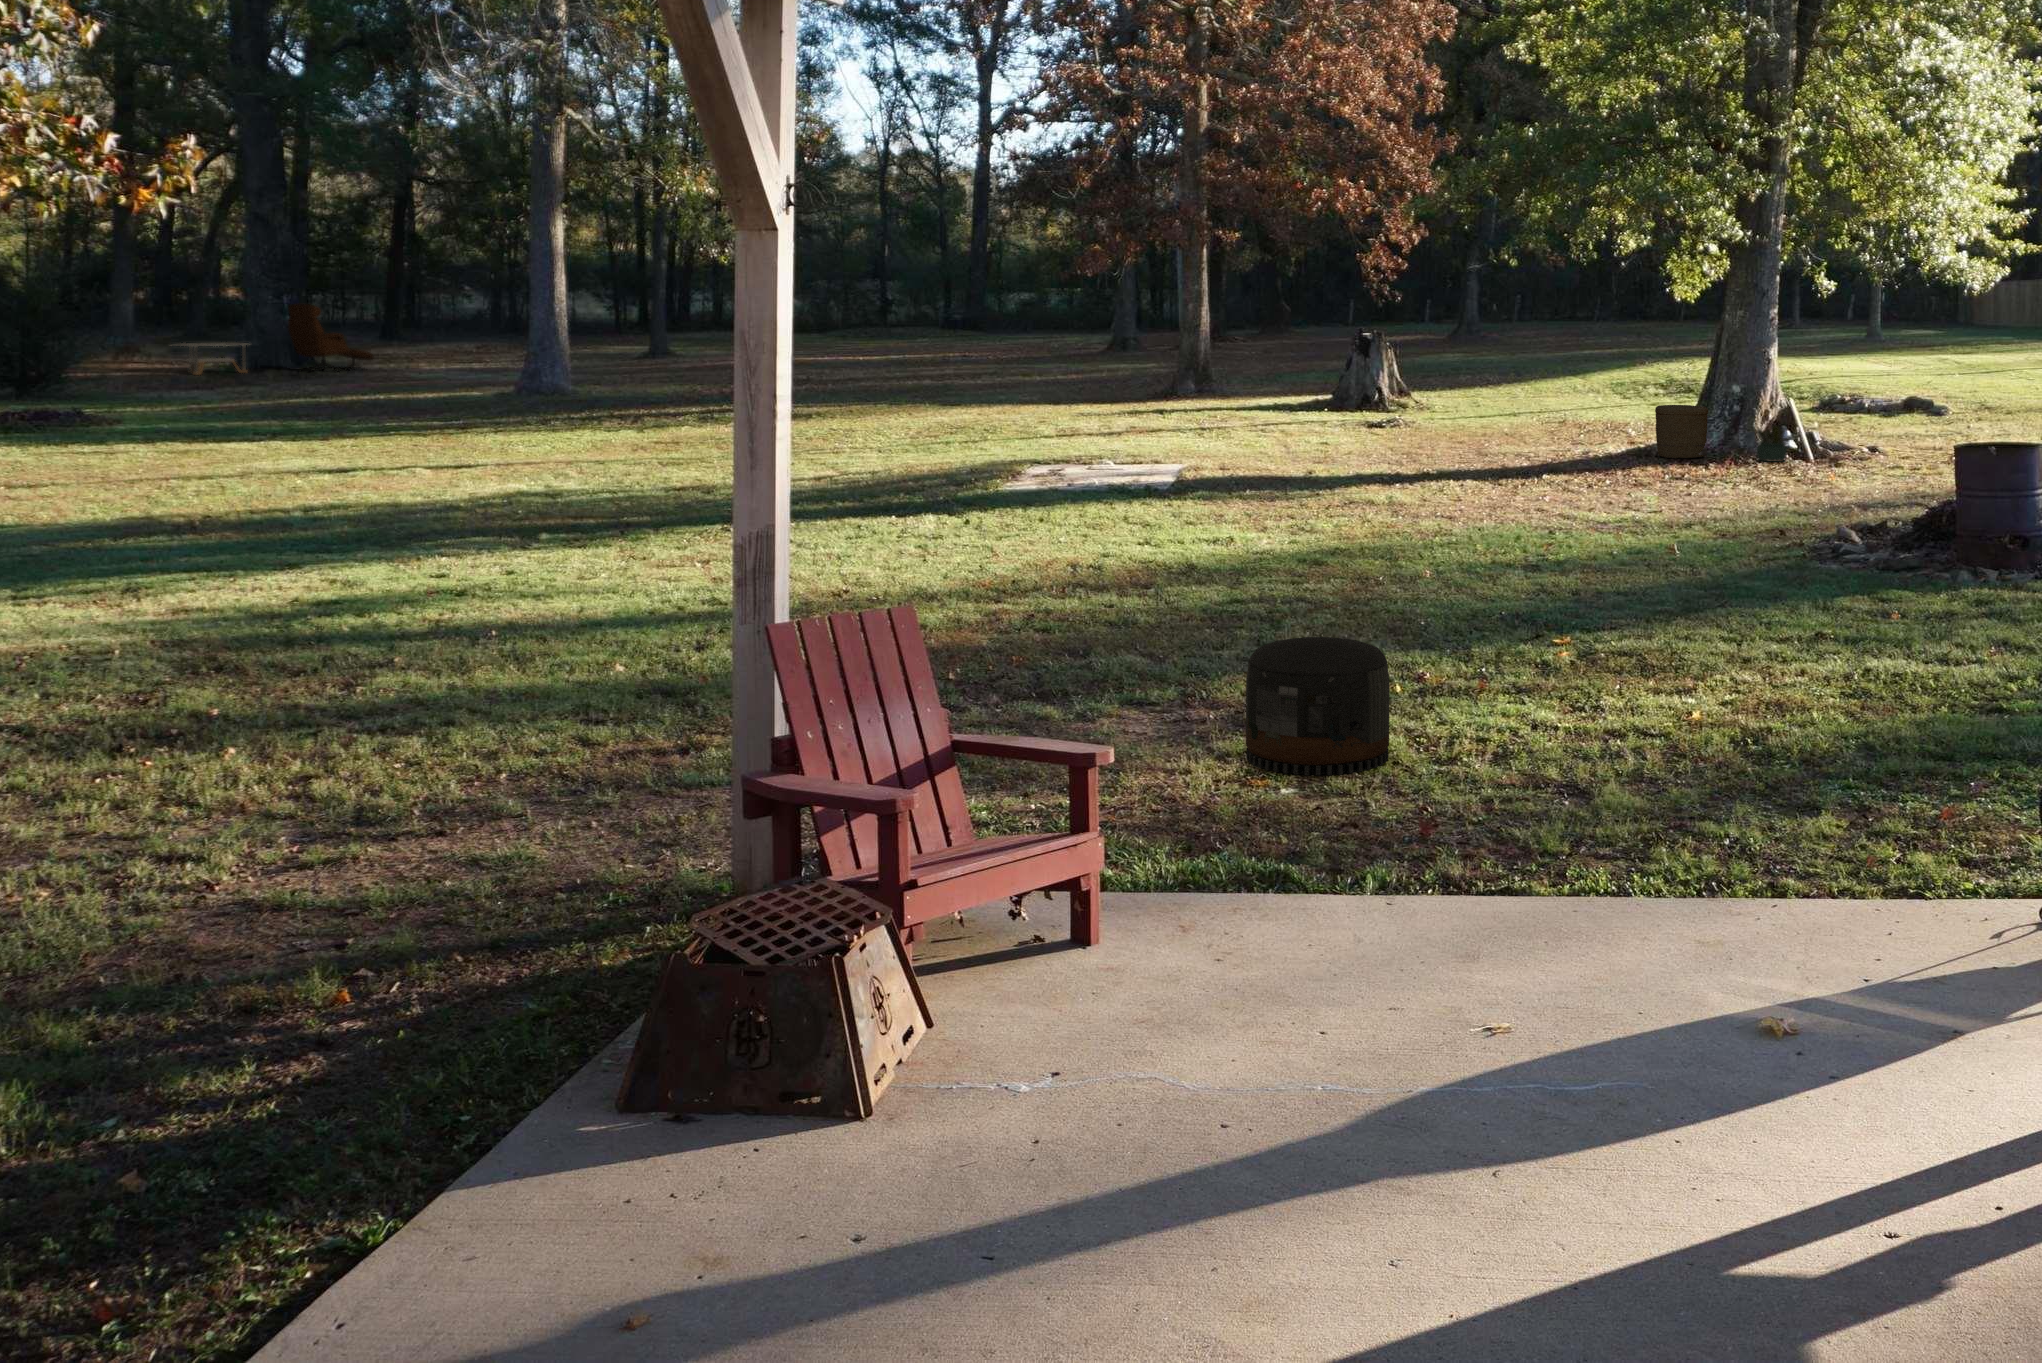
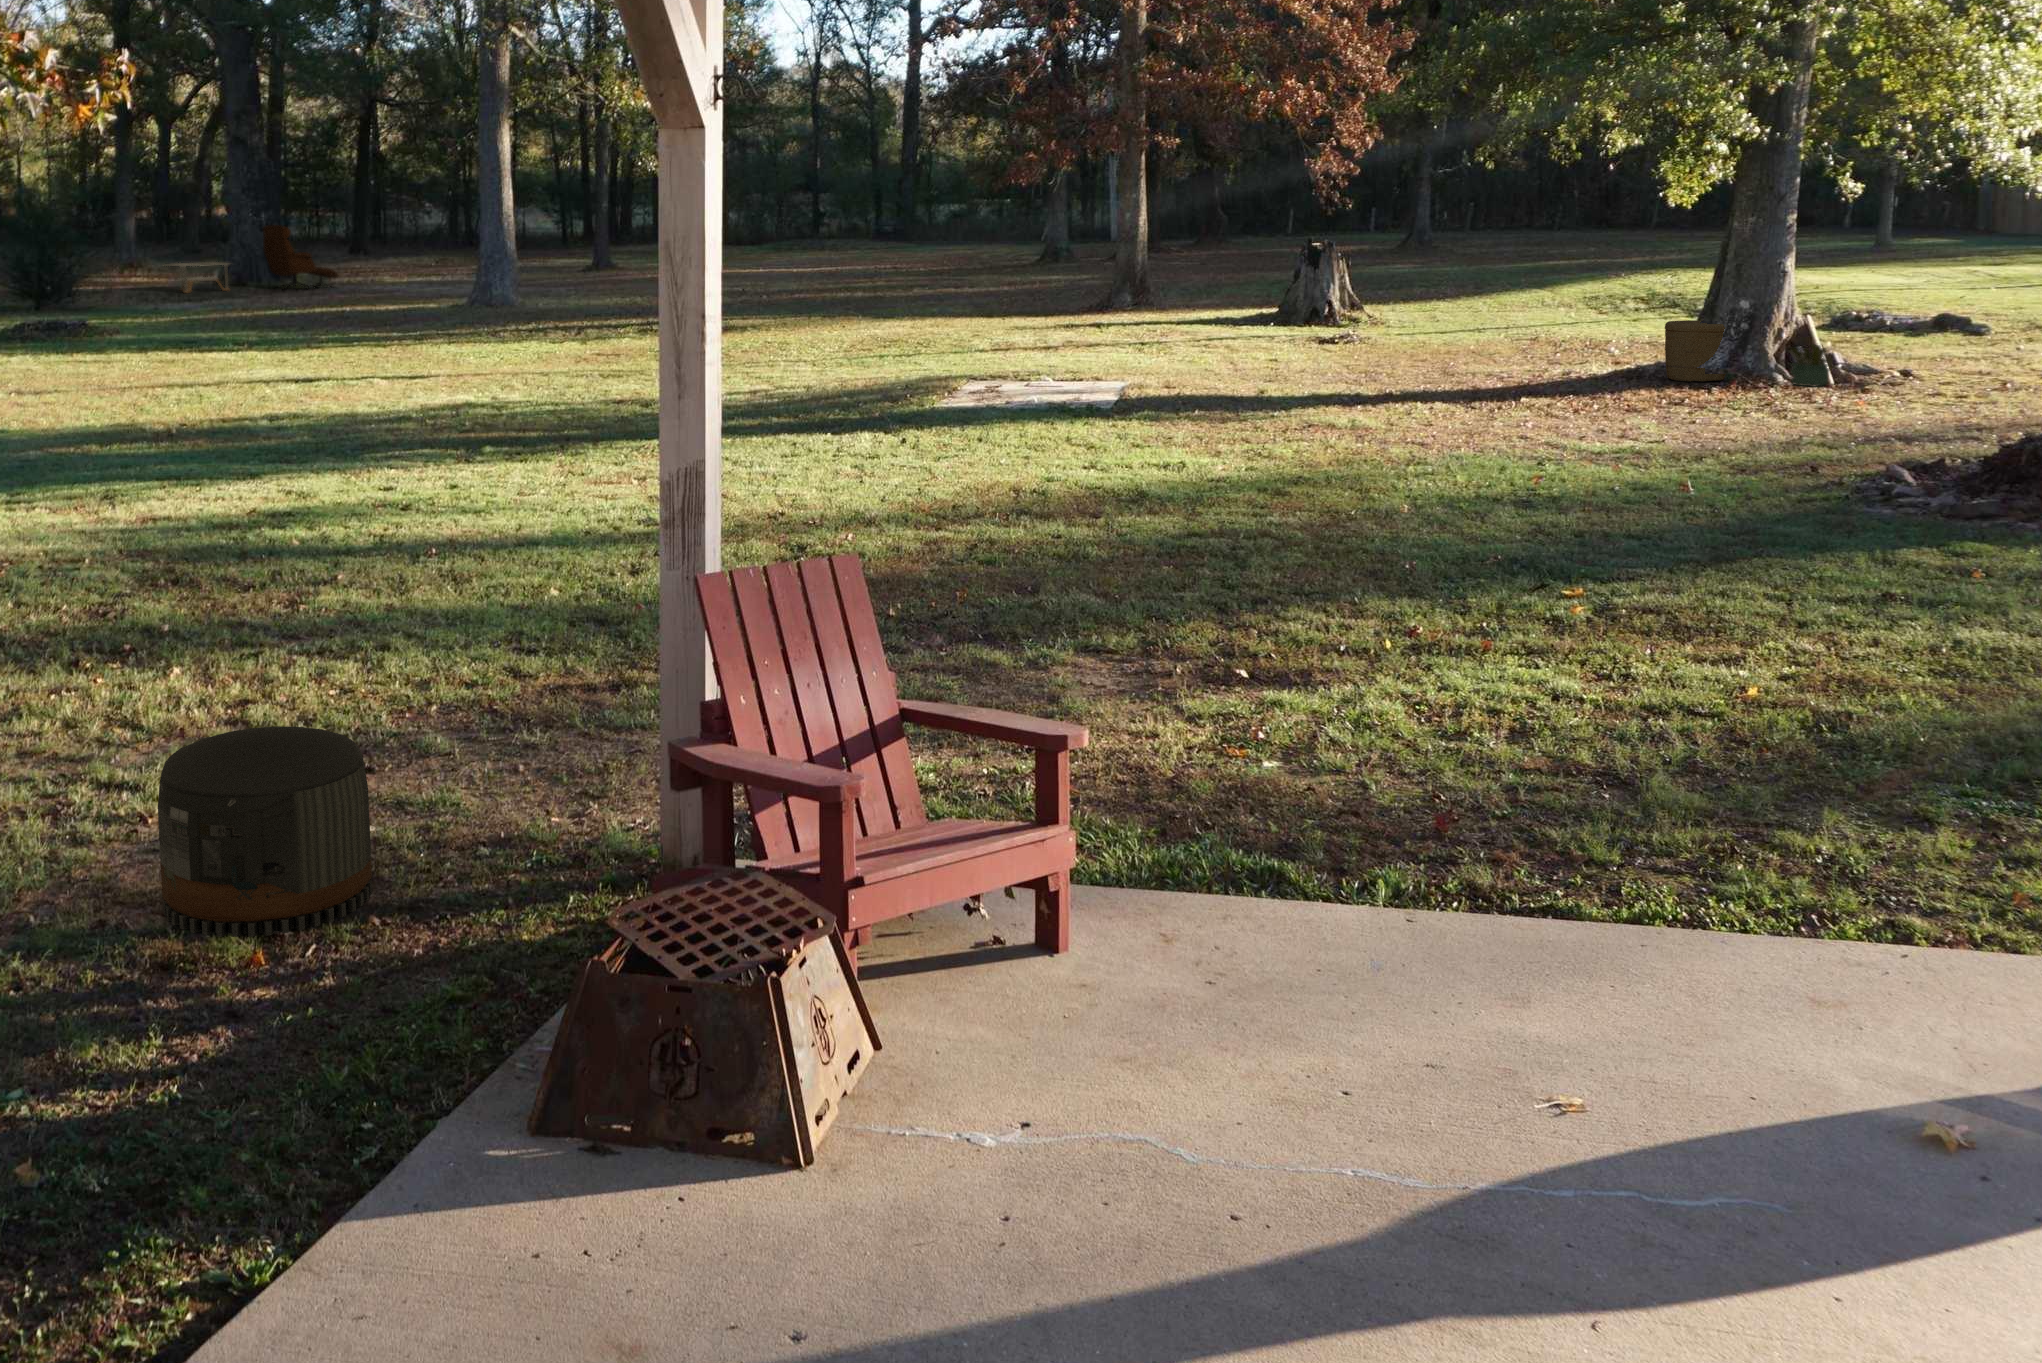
pouf: present [1246,637,1390,775] -> present [158,726,372,937]

